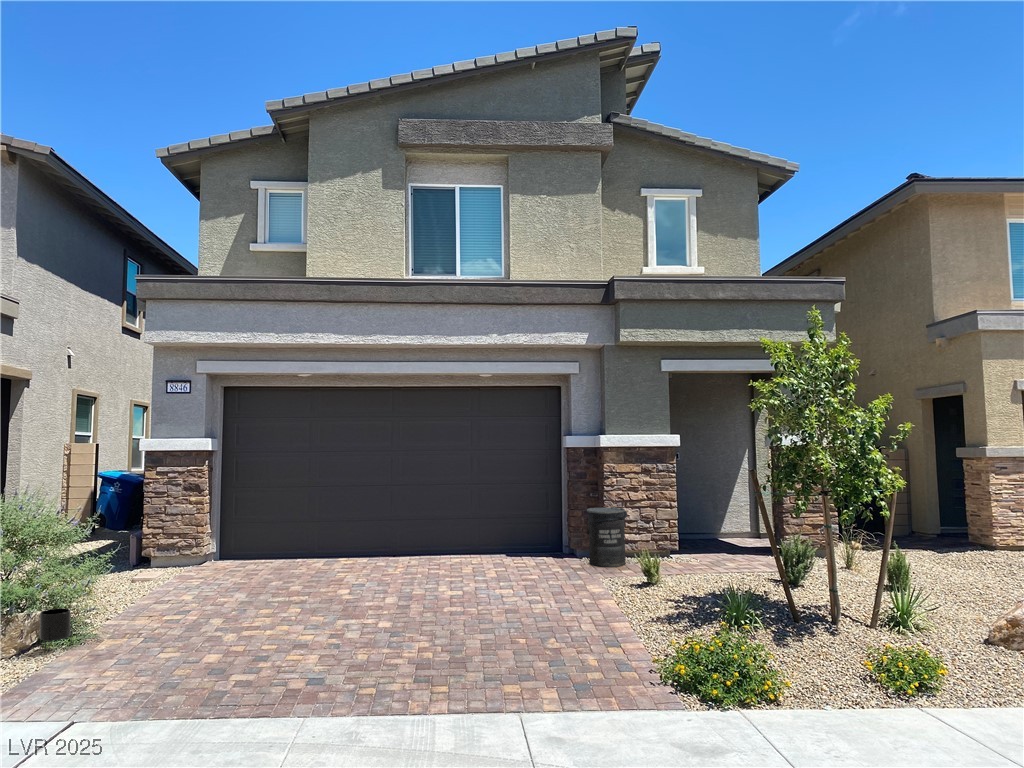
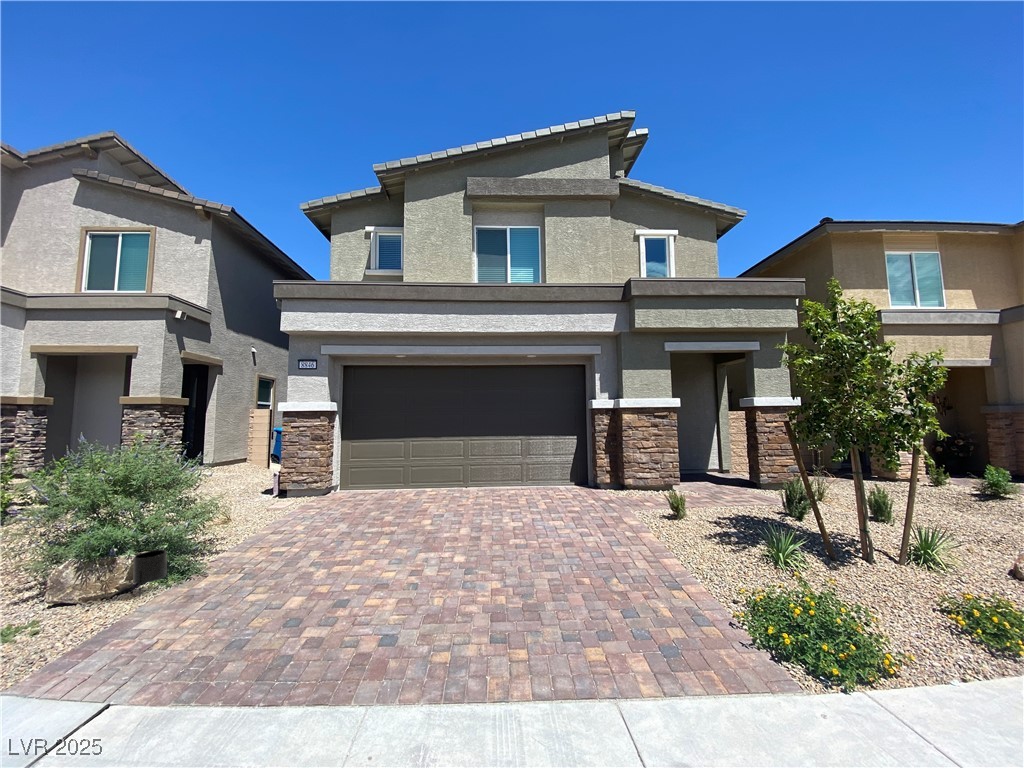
trash can: present [587,507,627,567] -> none [611,453,642,499]

